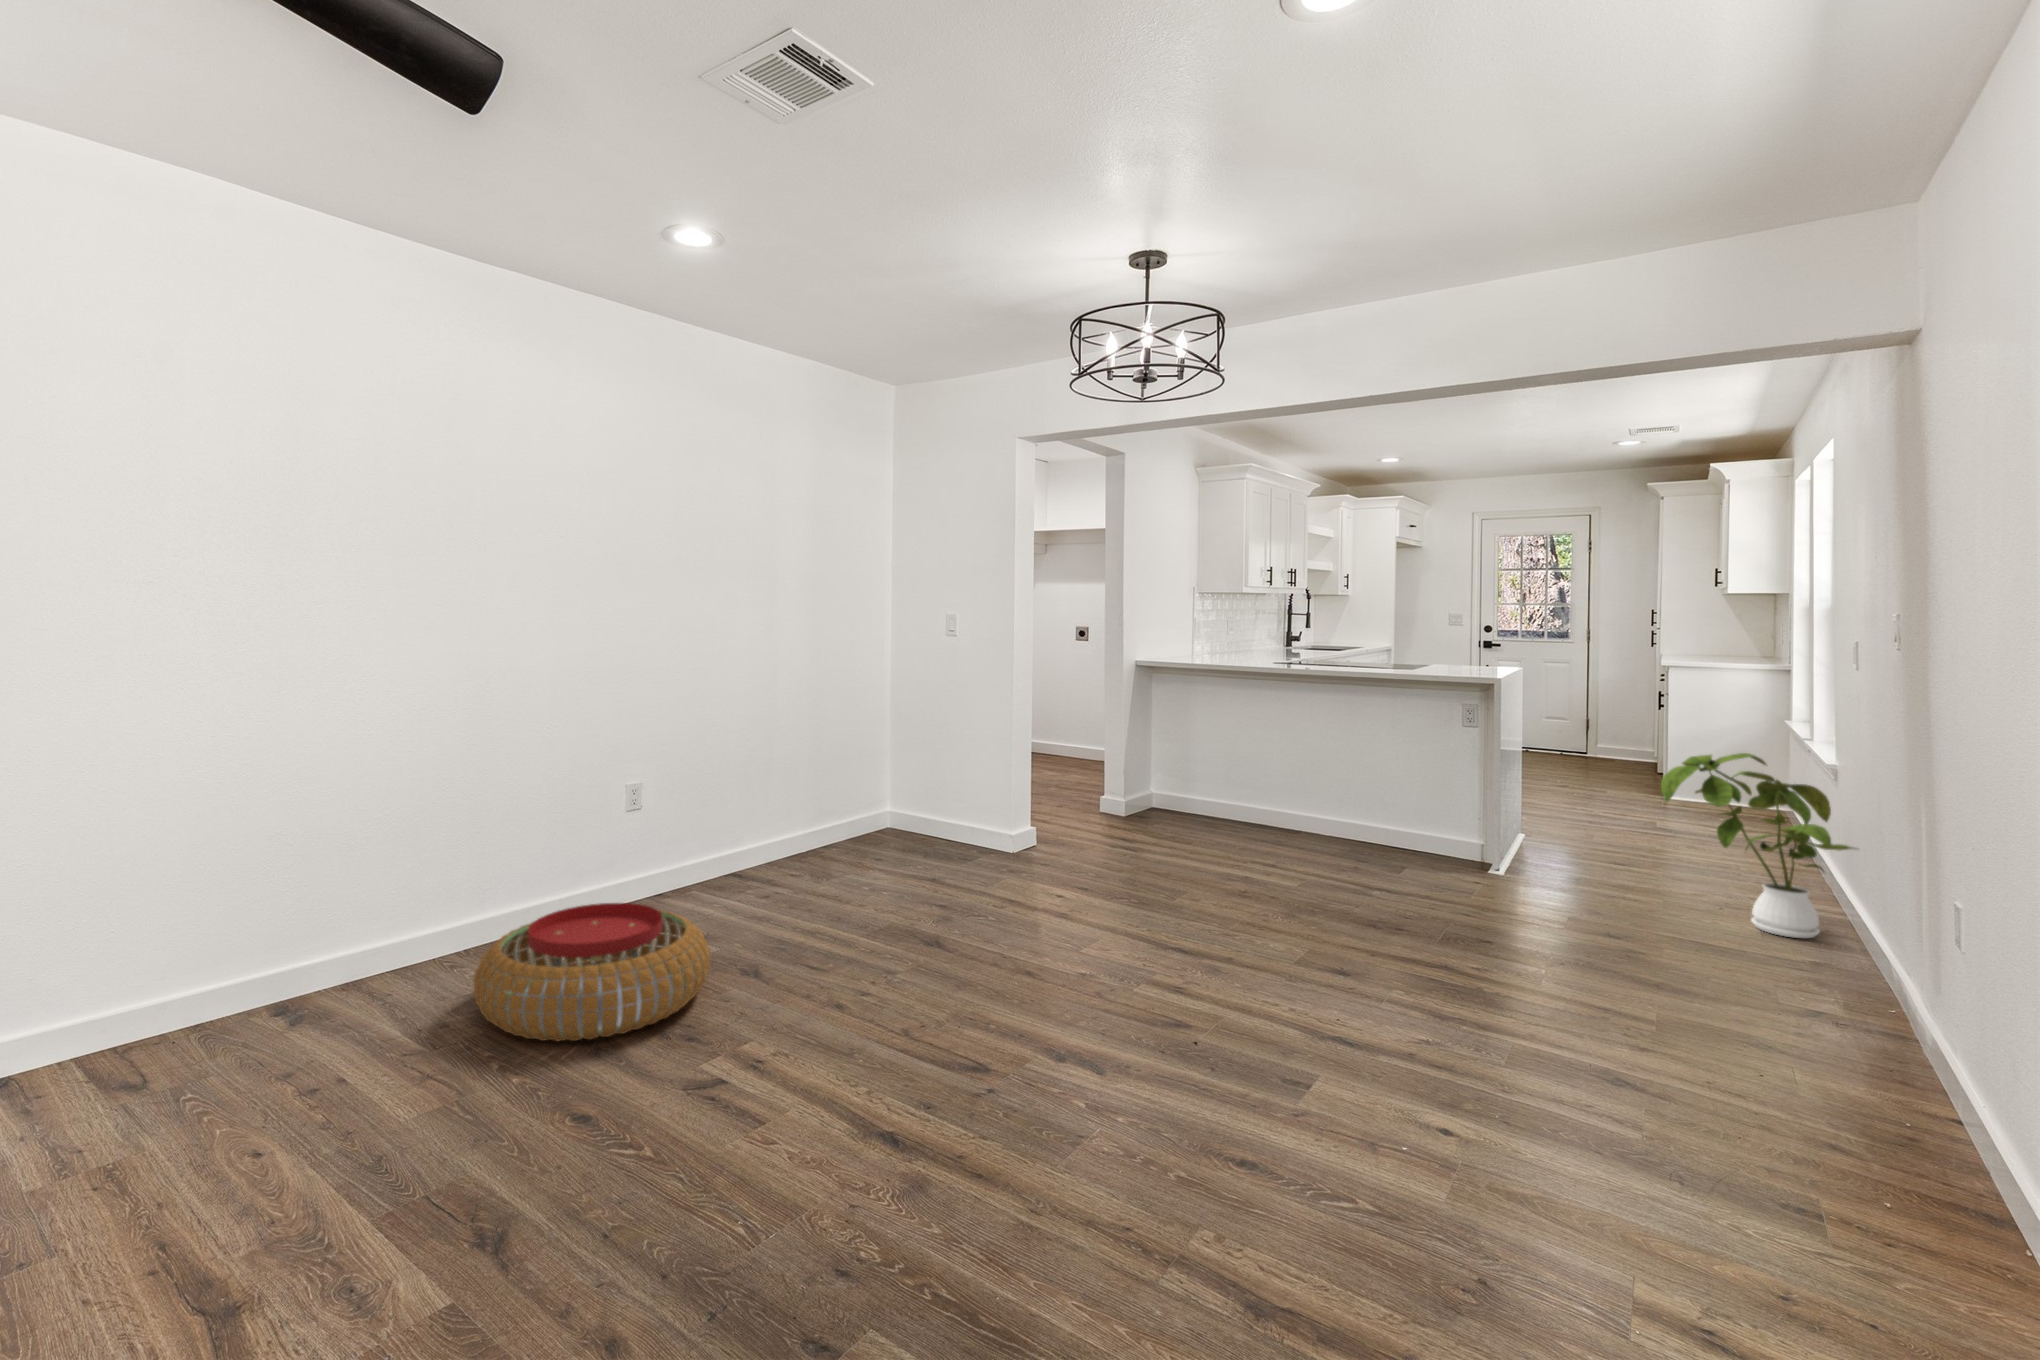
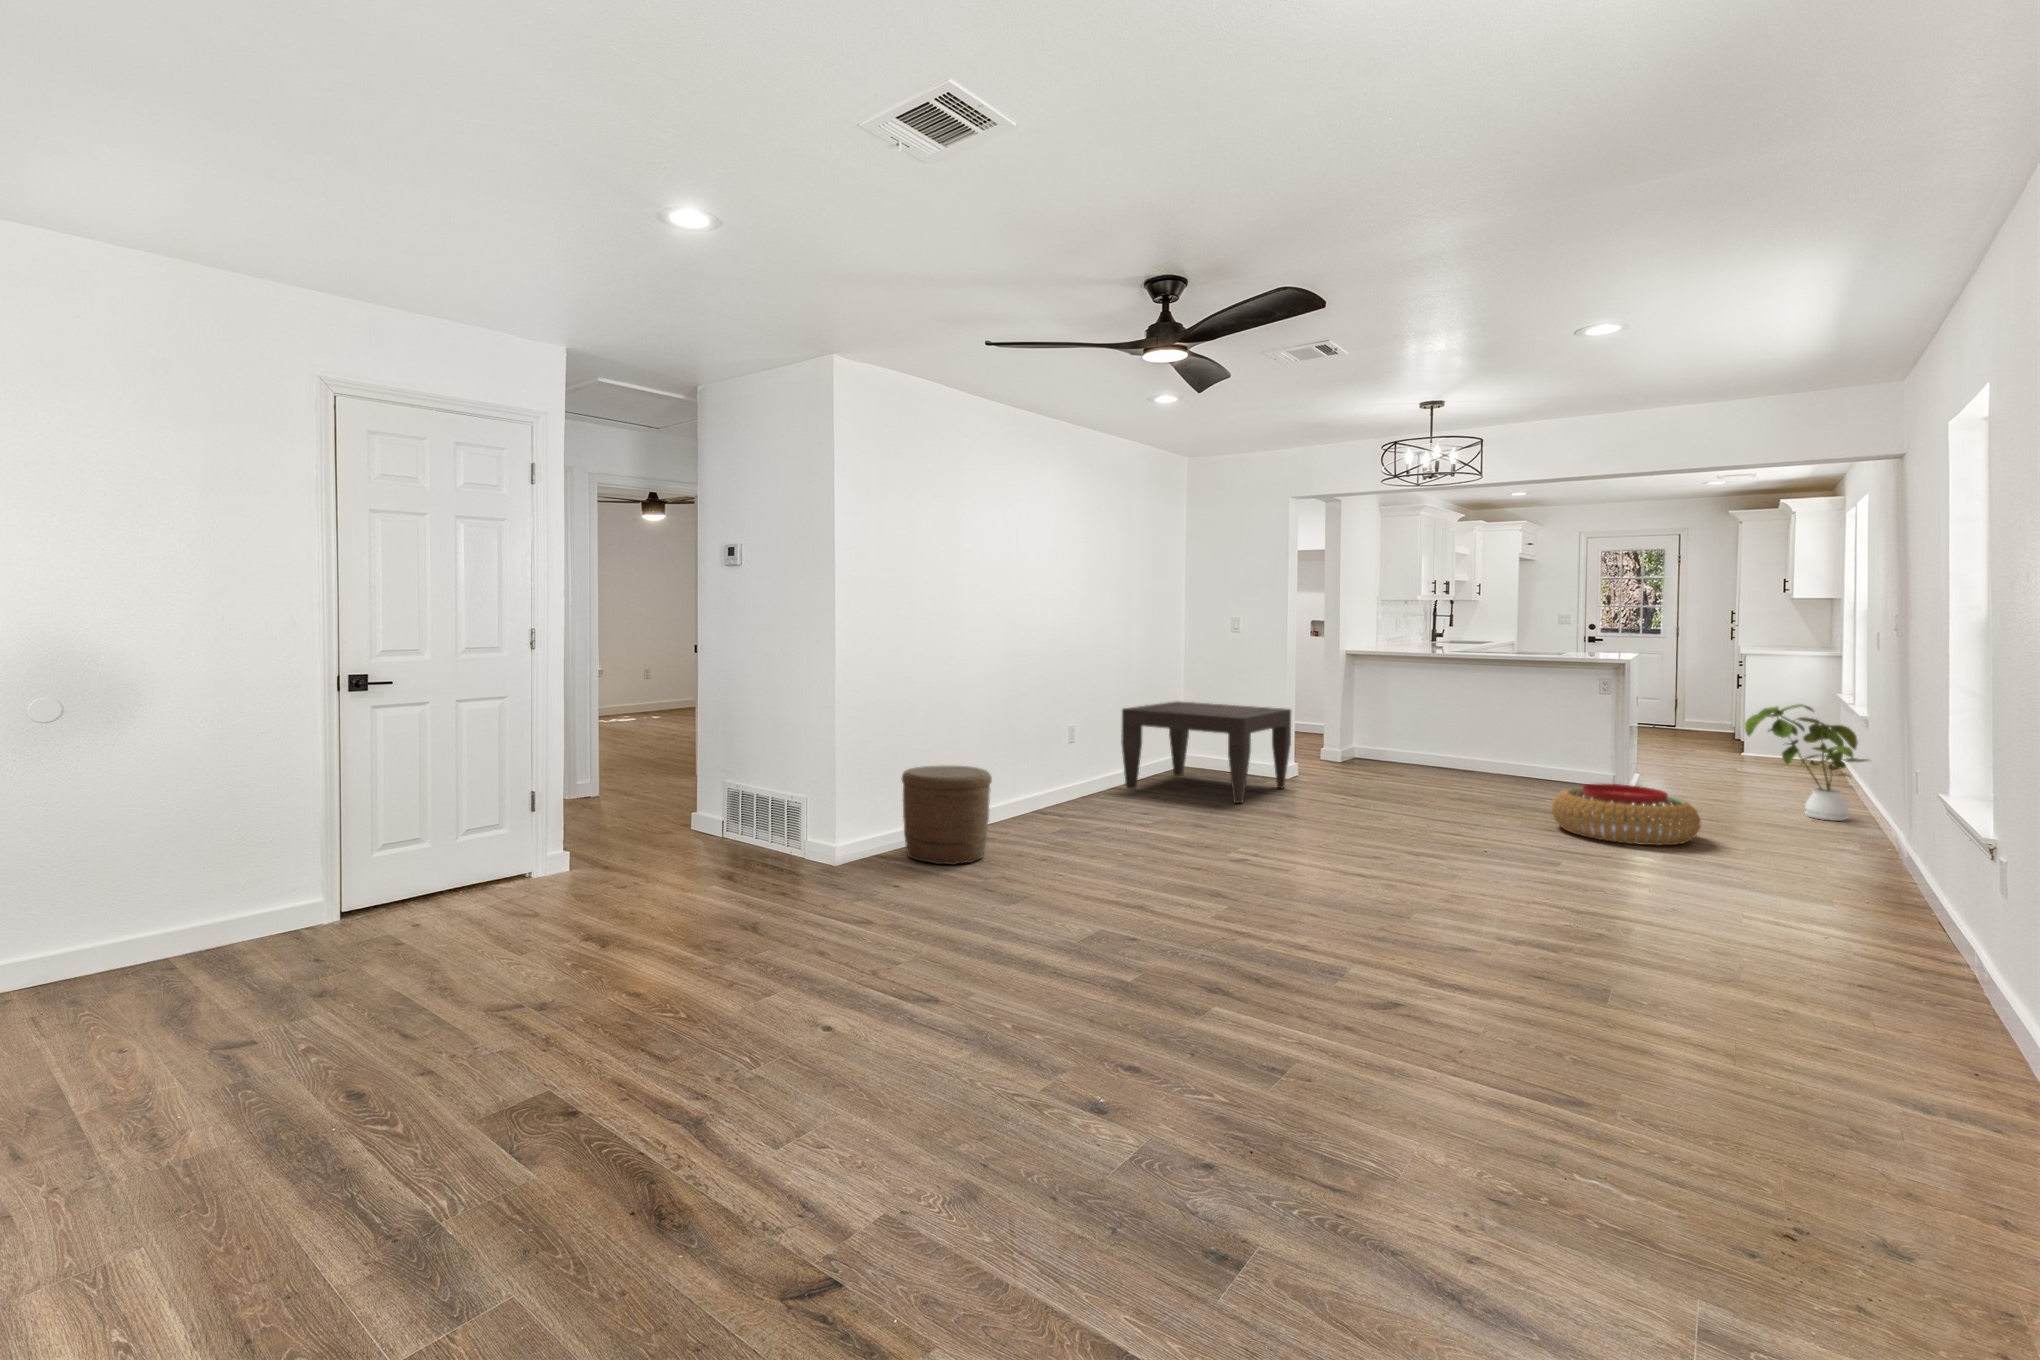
coffee table: none [757,736,1011,904] -> present [1121,701,1291,803]
woven basket: none [58,888,276,1105] -> present [901,766,992,865]
pouf: present [473,903,710,1041] -> present [1552,784,1701,845]

